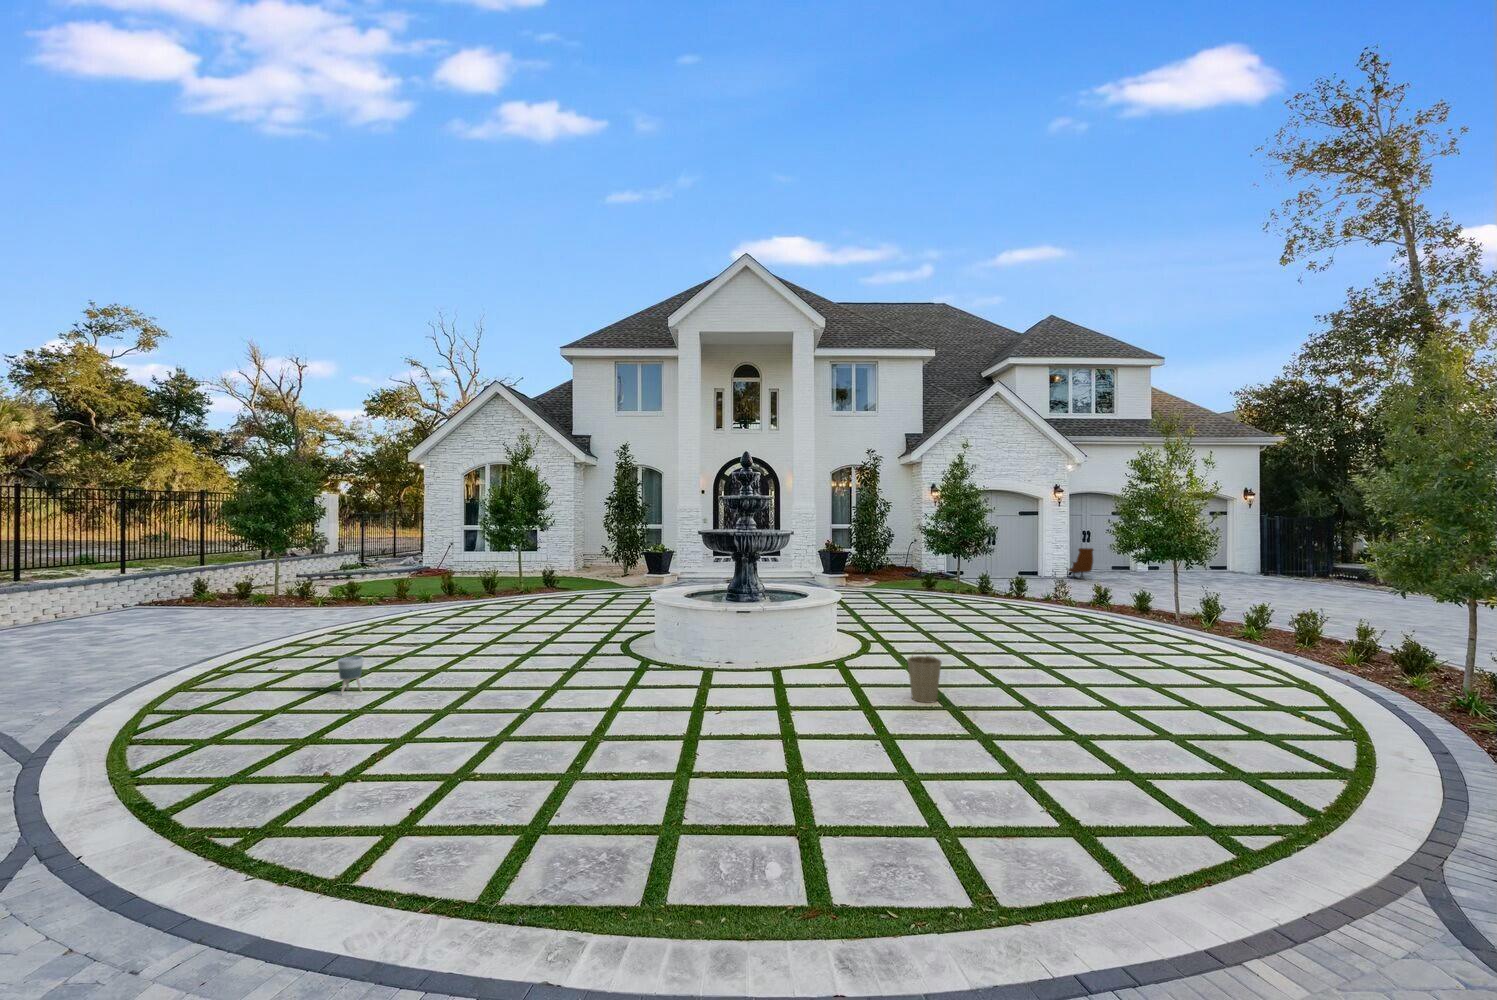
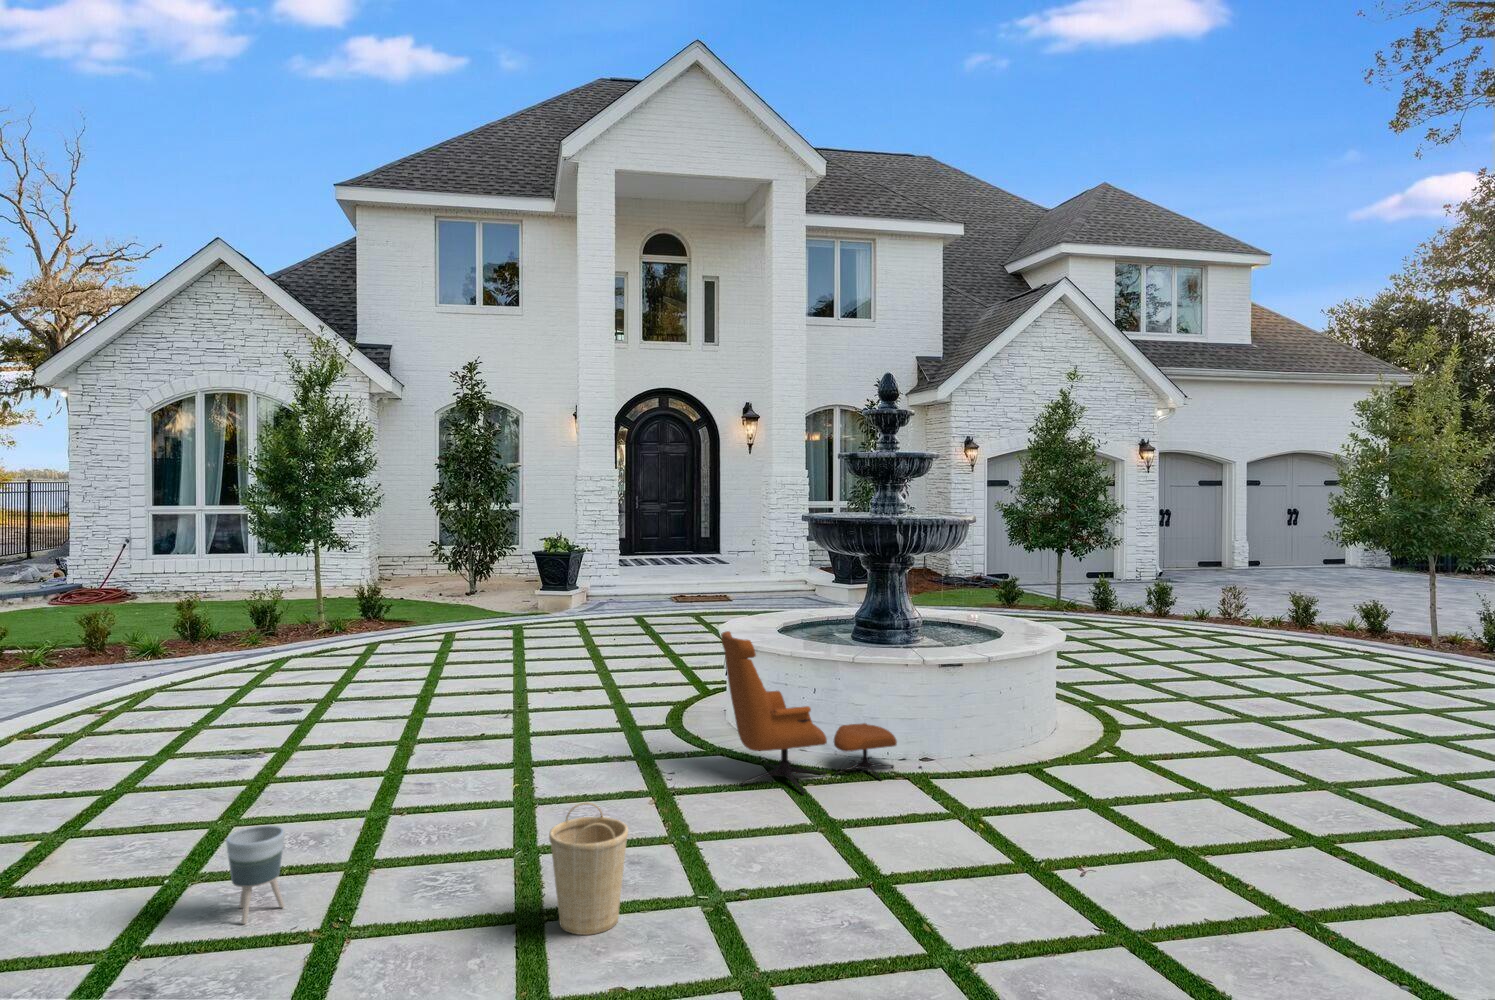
lounge chair: present [1068,548,1093,579] -> present [721,631,897,794]
basket: present [907,656,942,703] -> present [549,802,628,935]

